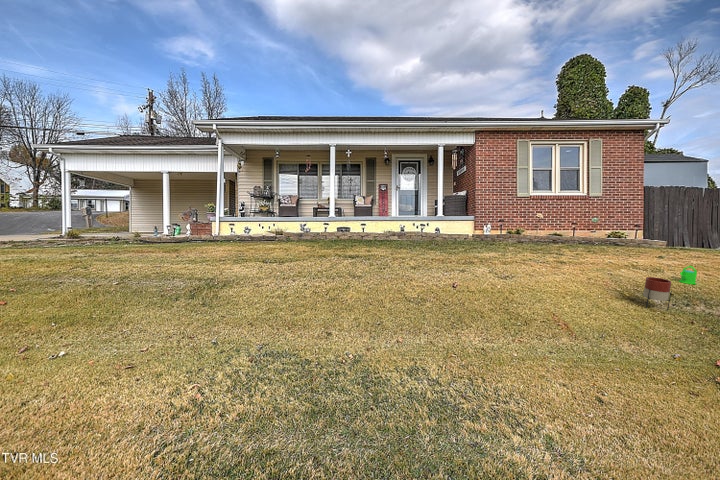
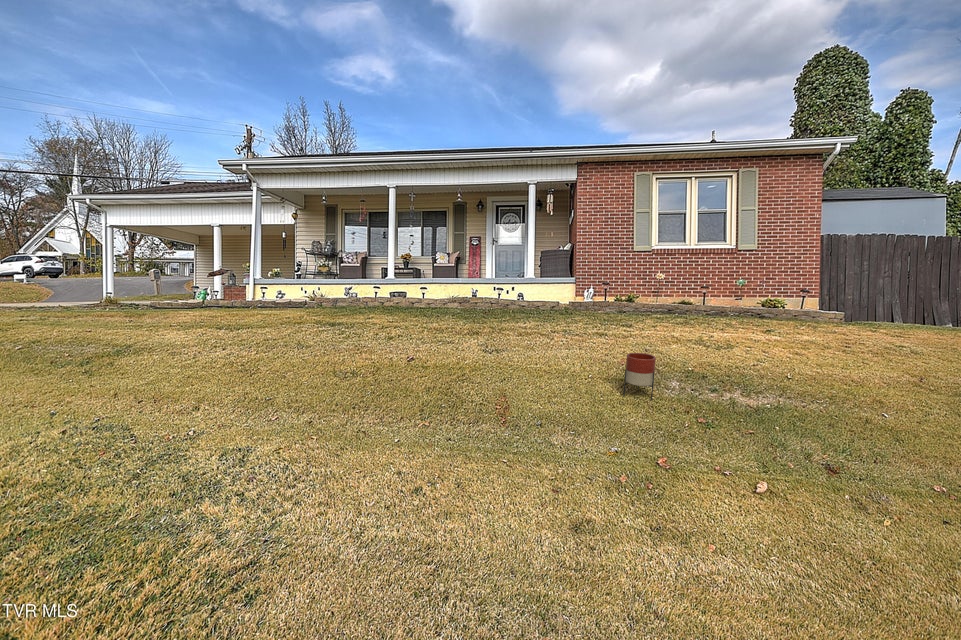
watering can: present [679,266,697,284] -> none [728,341,759,369]

